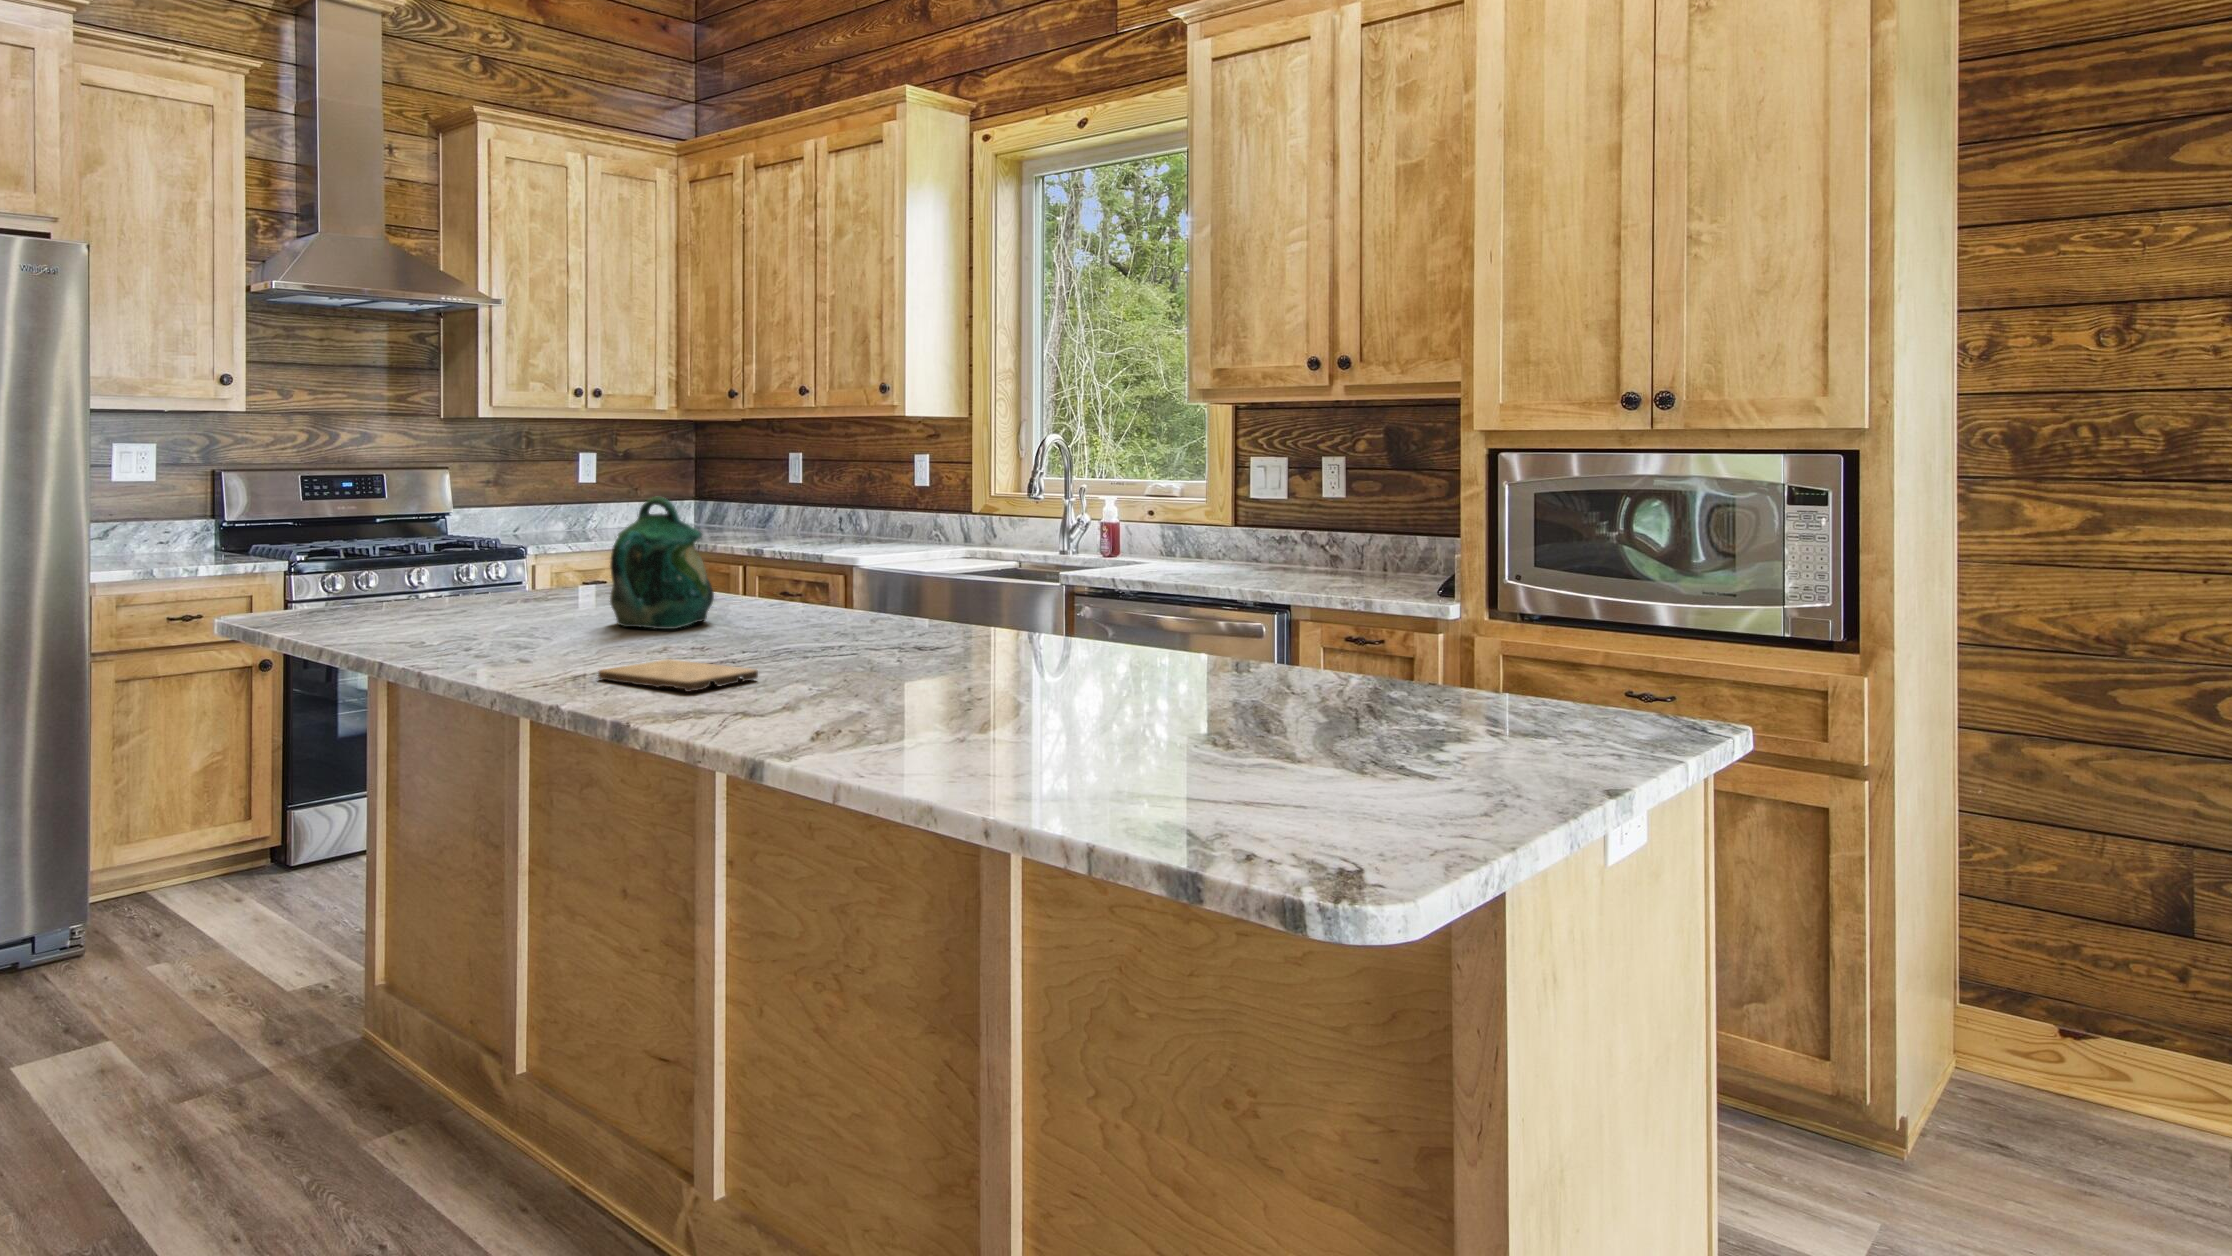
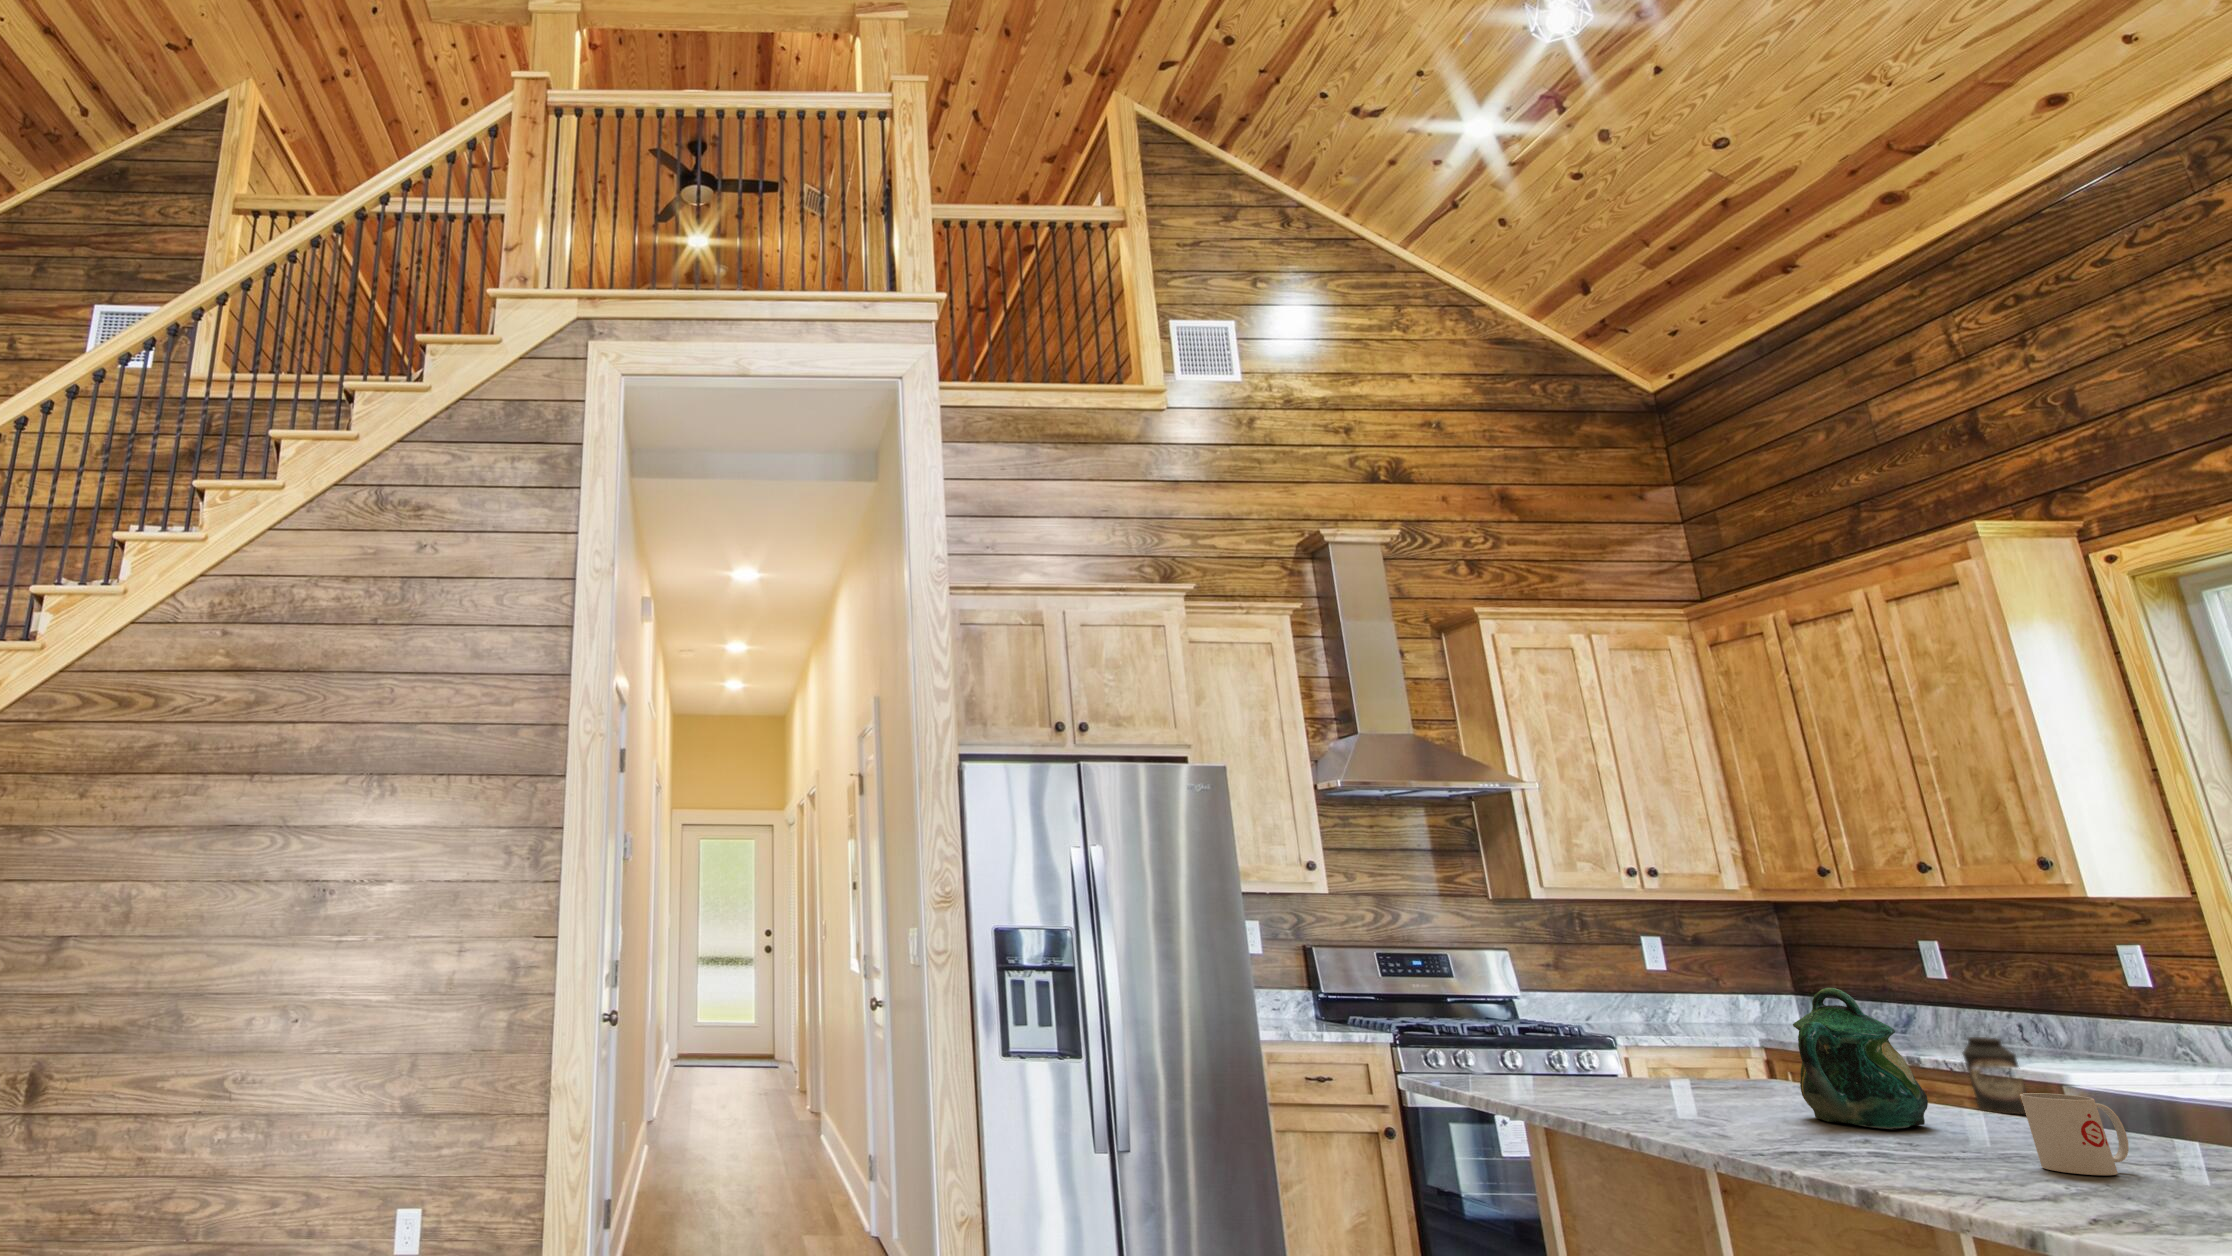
canister: none [788,532,825,592] -> present [1963,1037,2026,1115]
mug: none [772,586,844,658] -> present [2020,1093,2129,1175]
cutting board: present [598,659,758,692] -> none [1843,1156,2041,1189]

